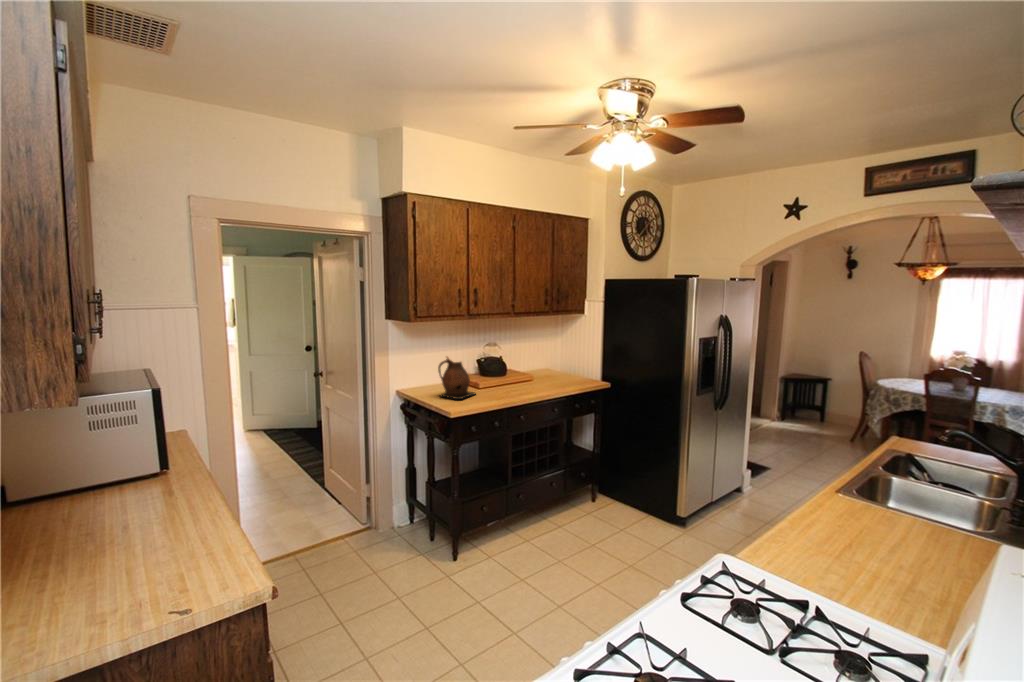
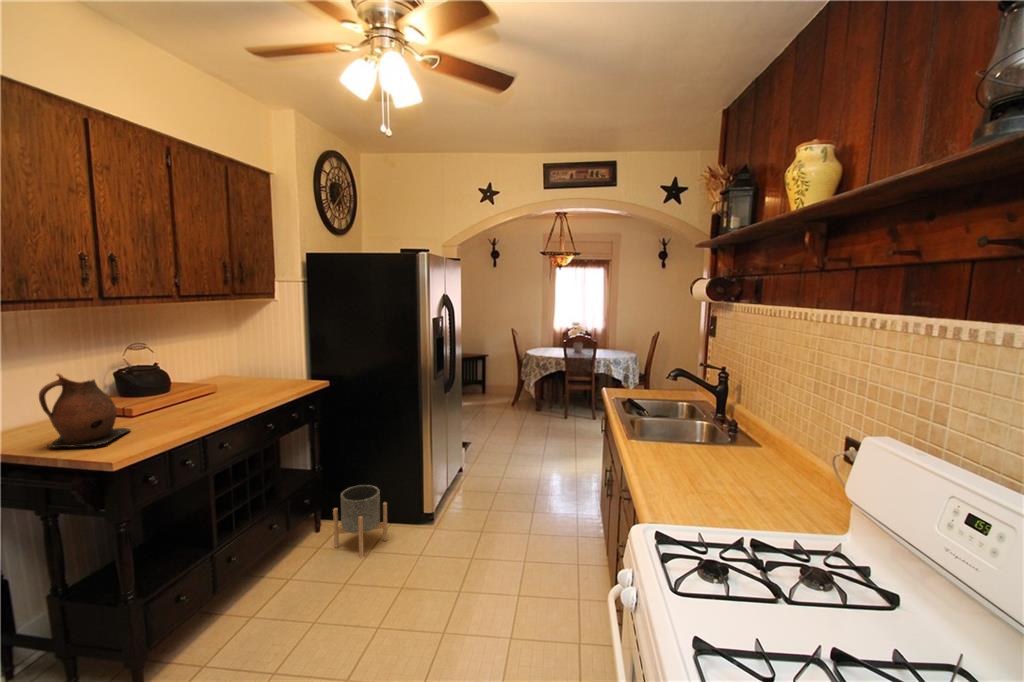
planter: none [602,472,646,530] -> present [333,485,387,557]

